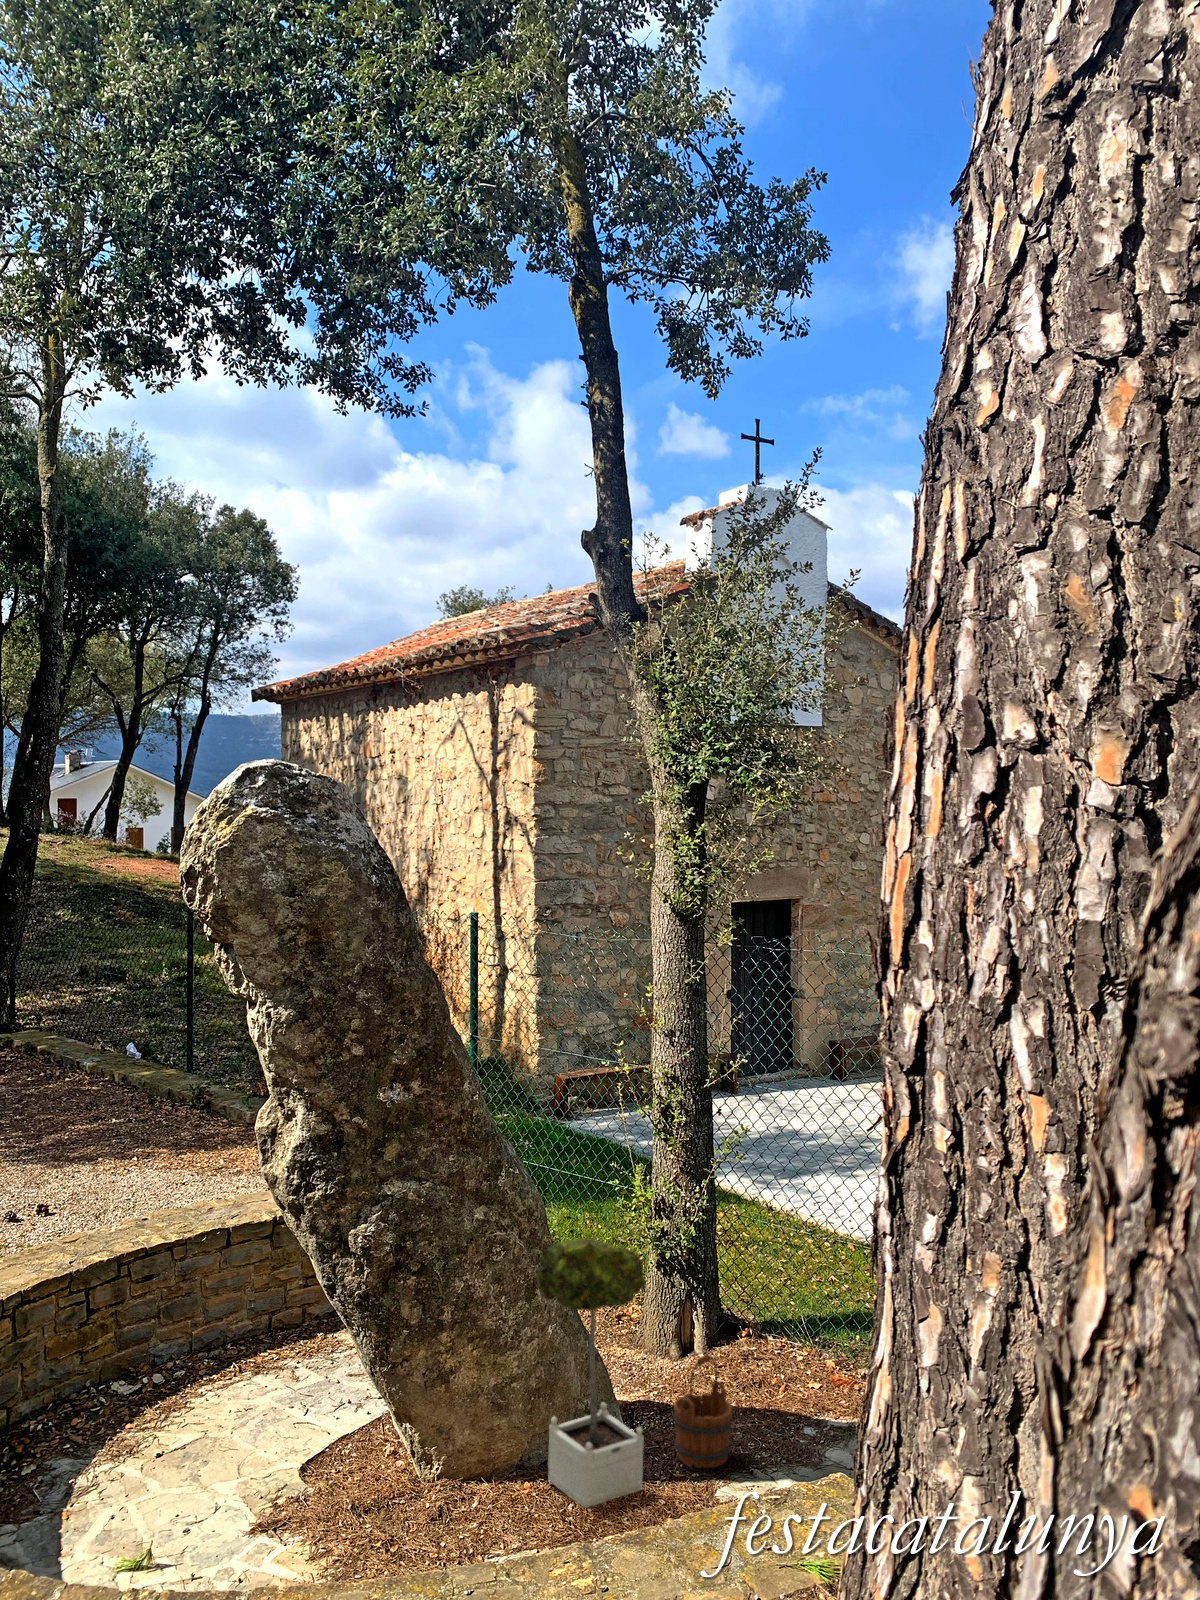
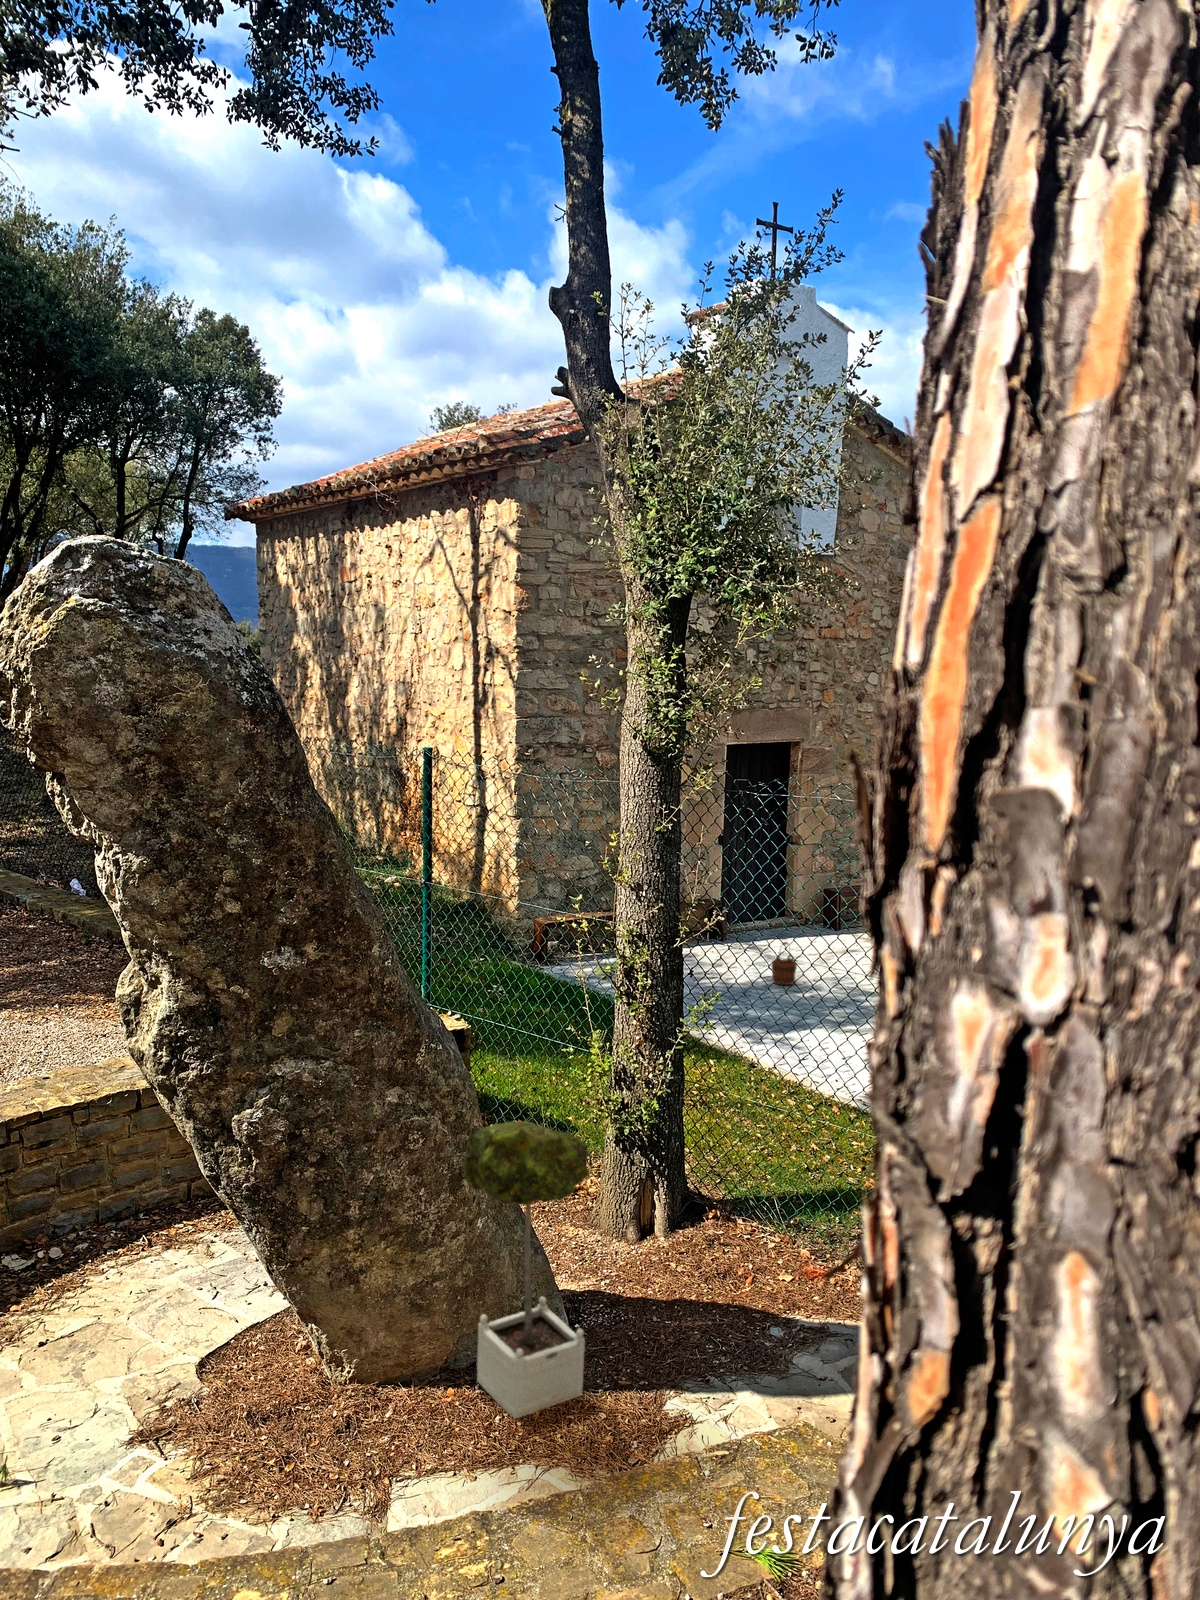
wooden bucket: present [674,1354,733,1468] -> present [772,942,797,985]

